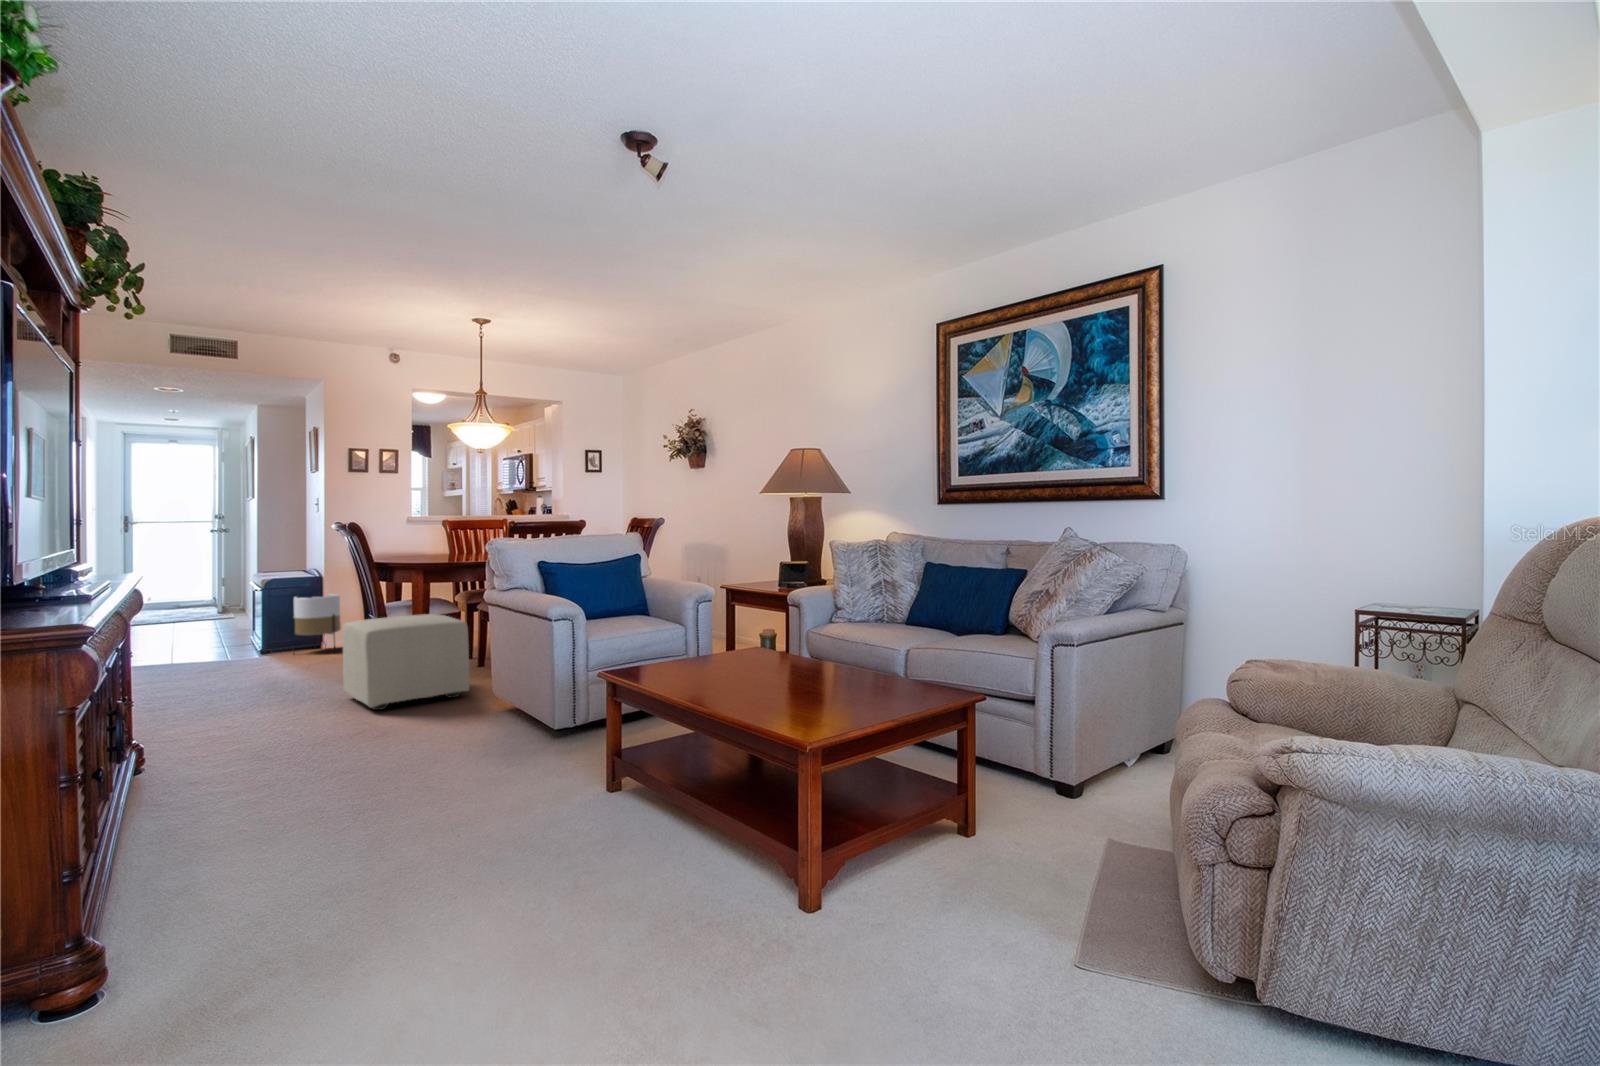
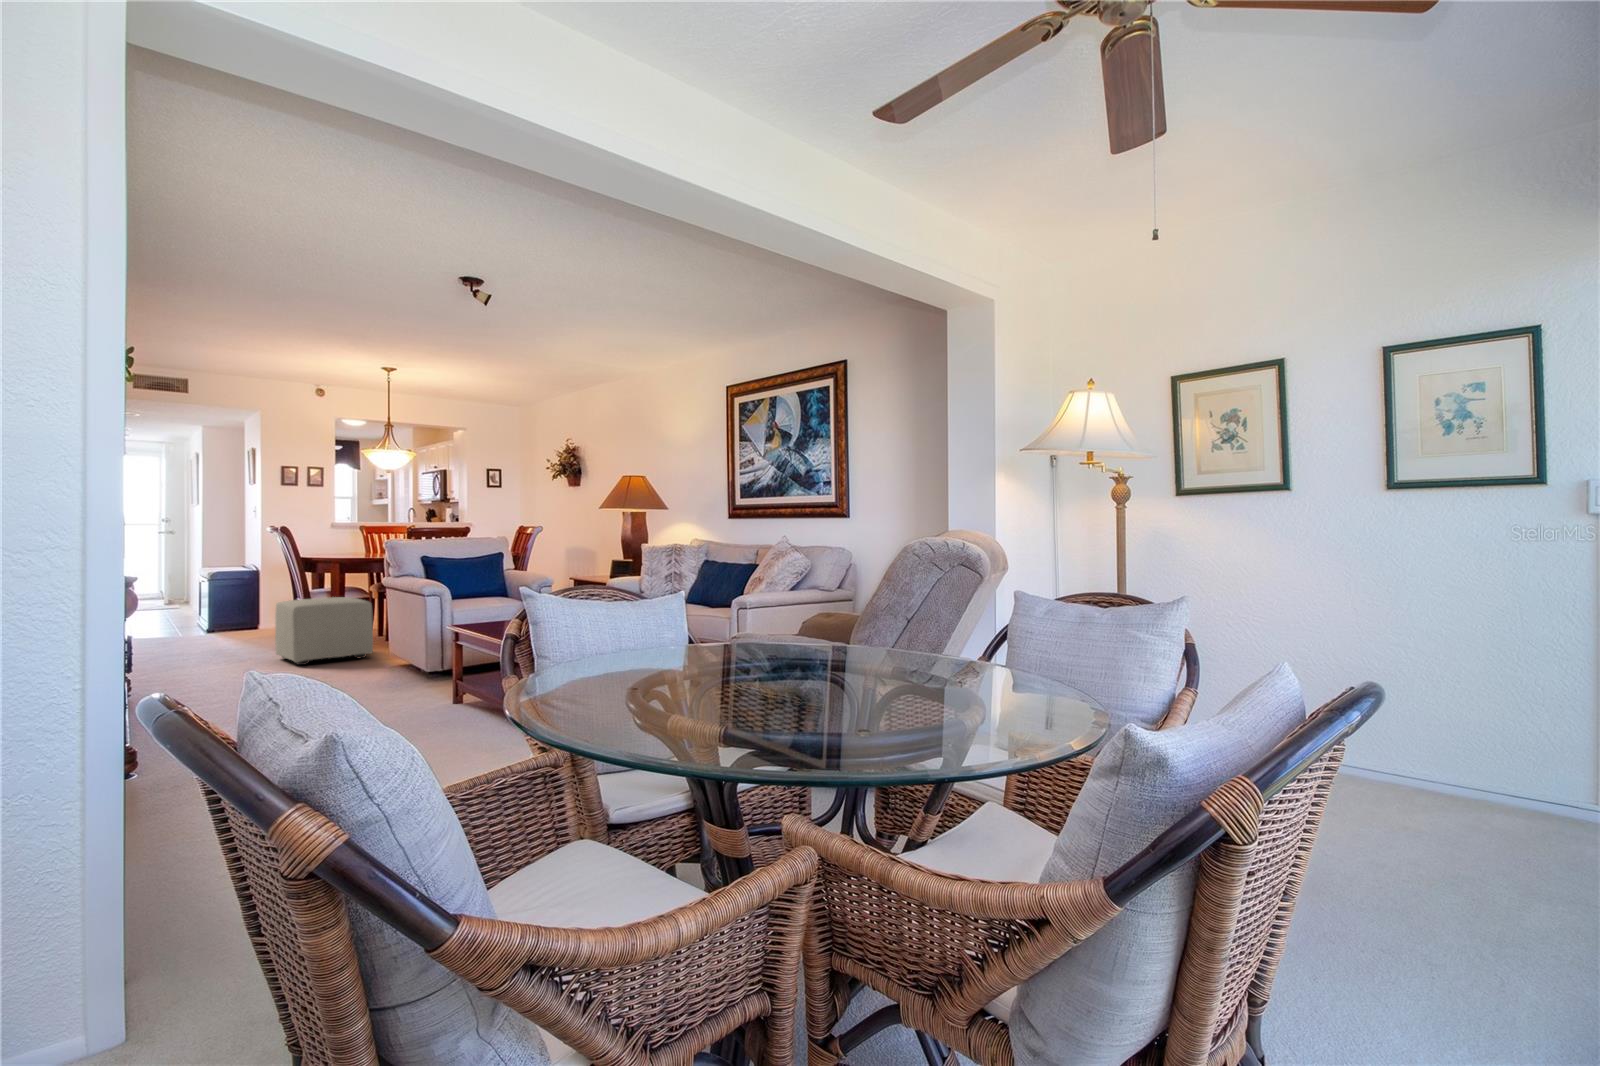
planter: present [293,594,341,636] -> none [233,585,274,634]

